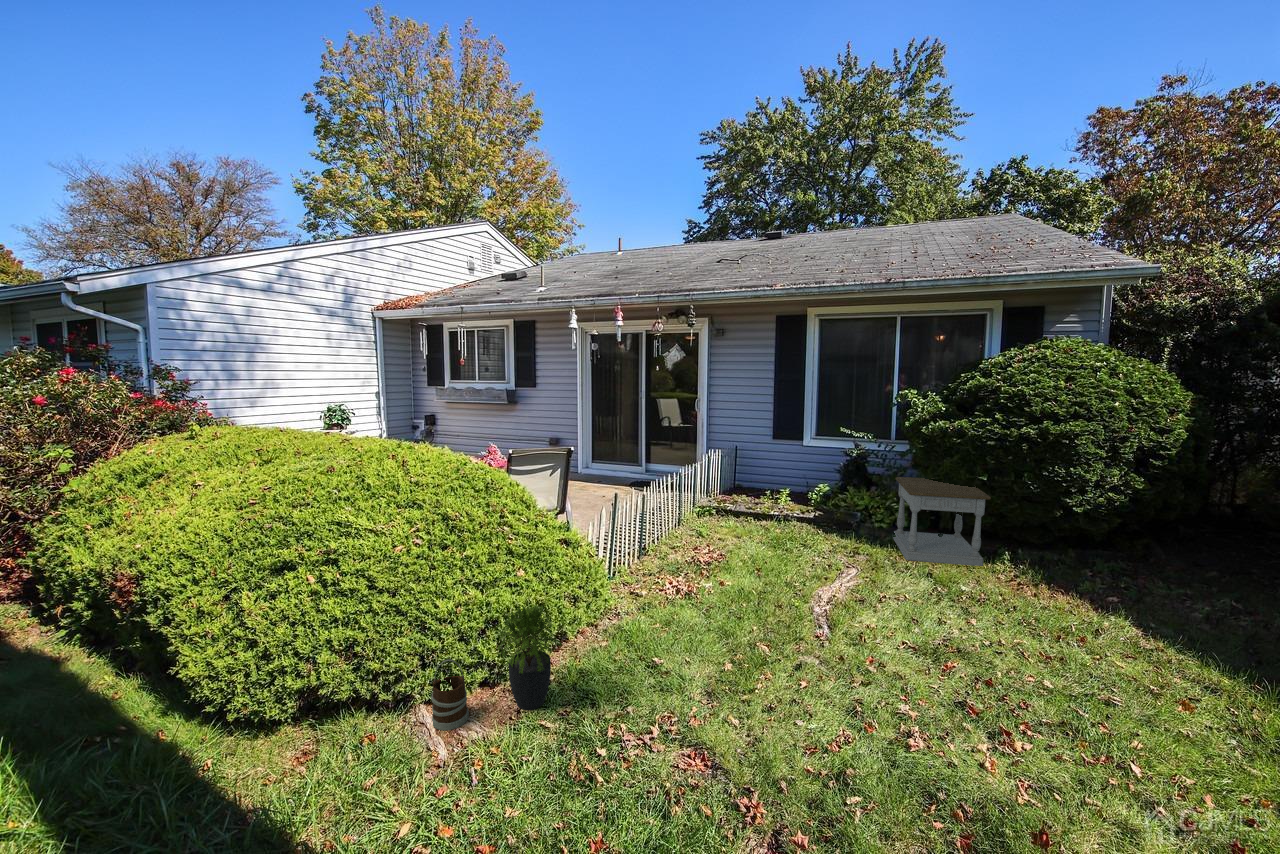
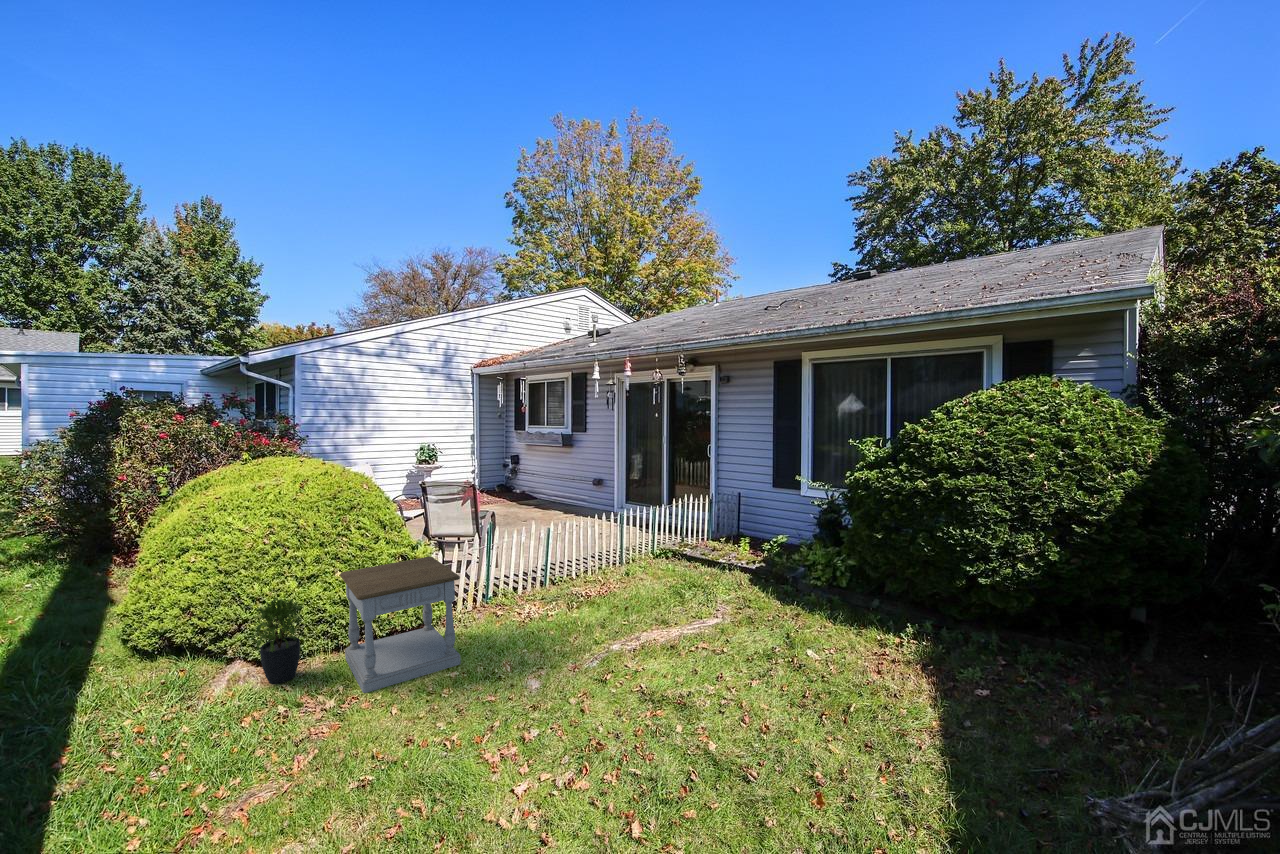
side table: present [893,477,991,566] -> present [340,557,461,693]
wooden bucket: present [431,660,469,730] -> none [205,631,239,685]

